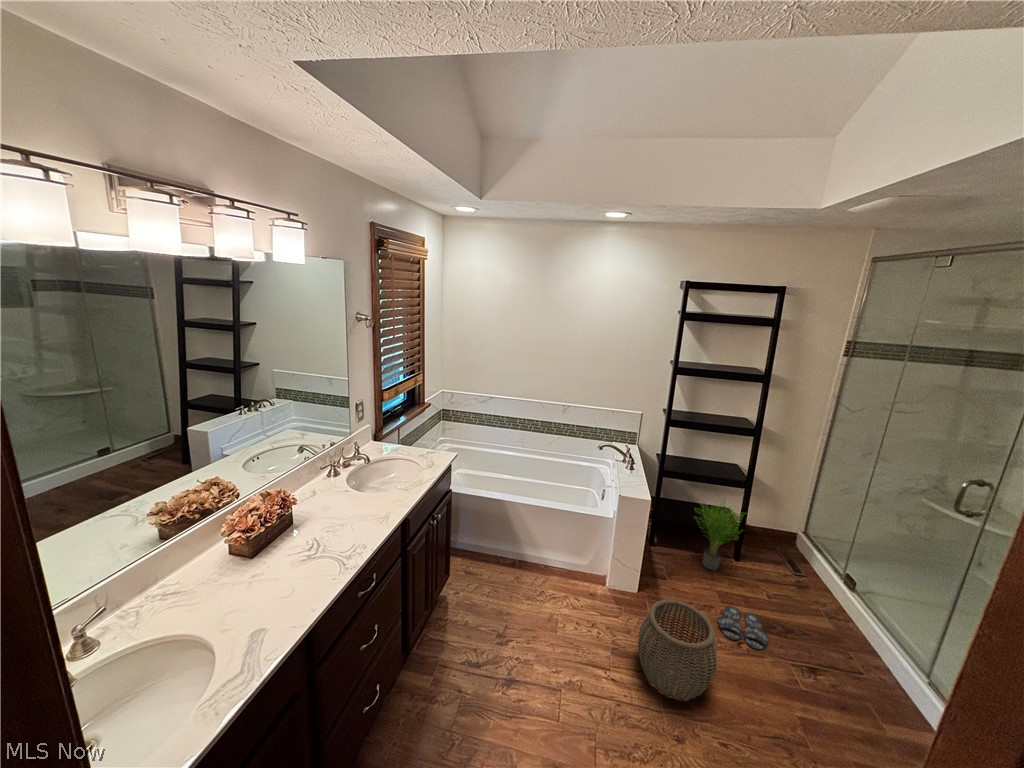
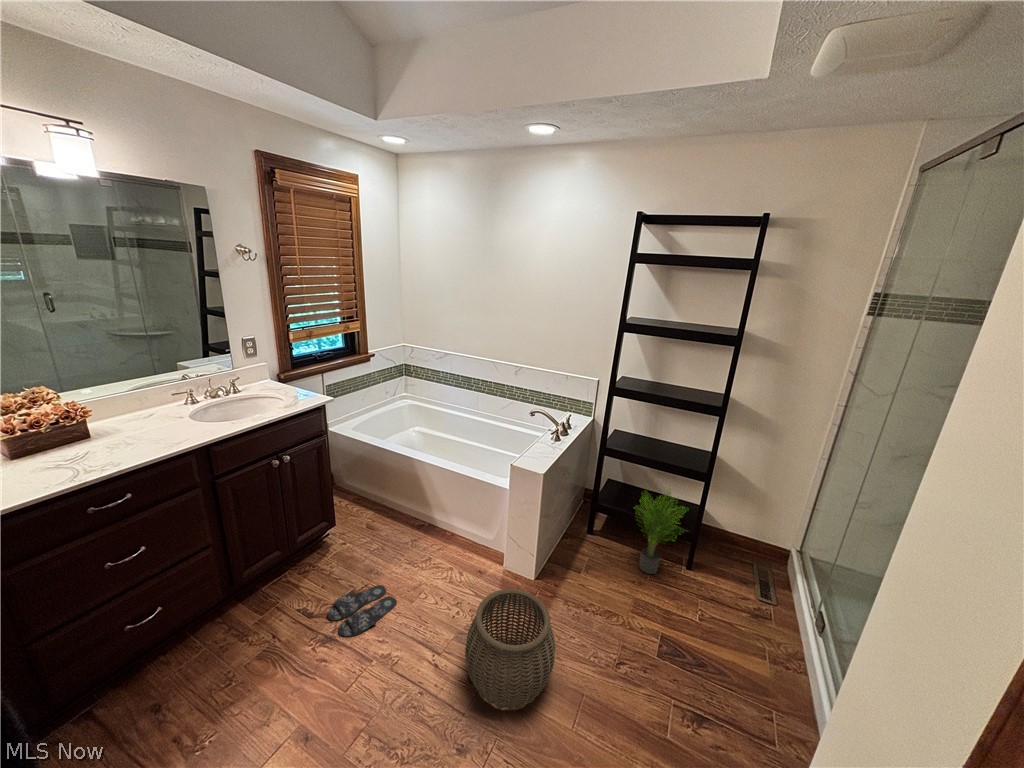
slippers: present [718,606,768,650] -> present [327,585,397,637]

